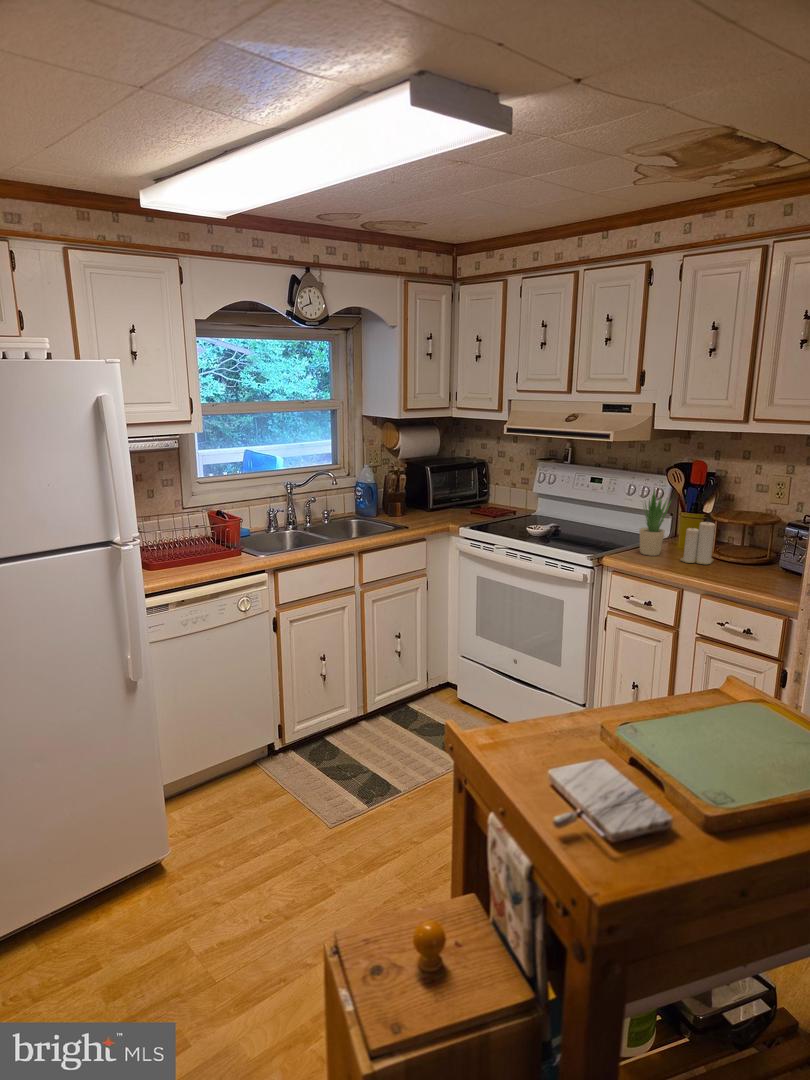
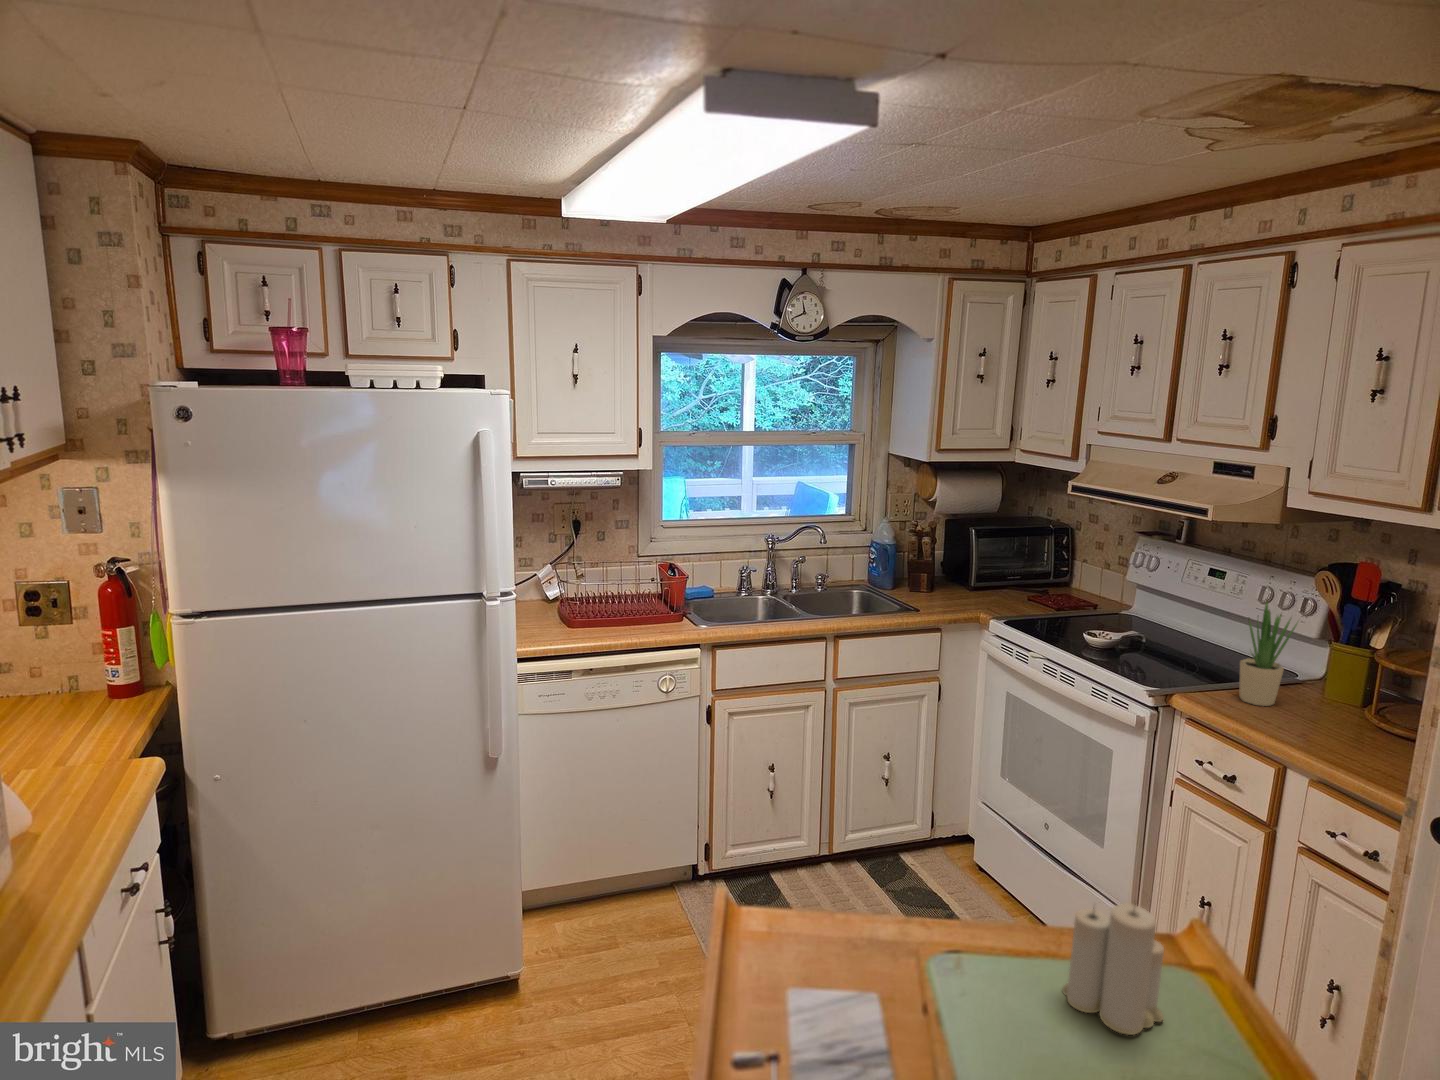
candle: present [680,522,715,564] -> present [1062,904,1164,1035]

